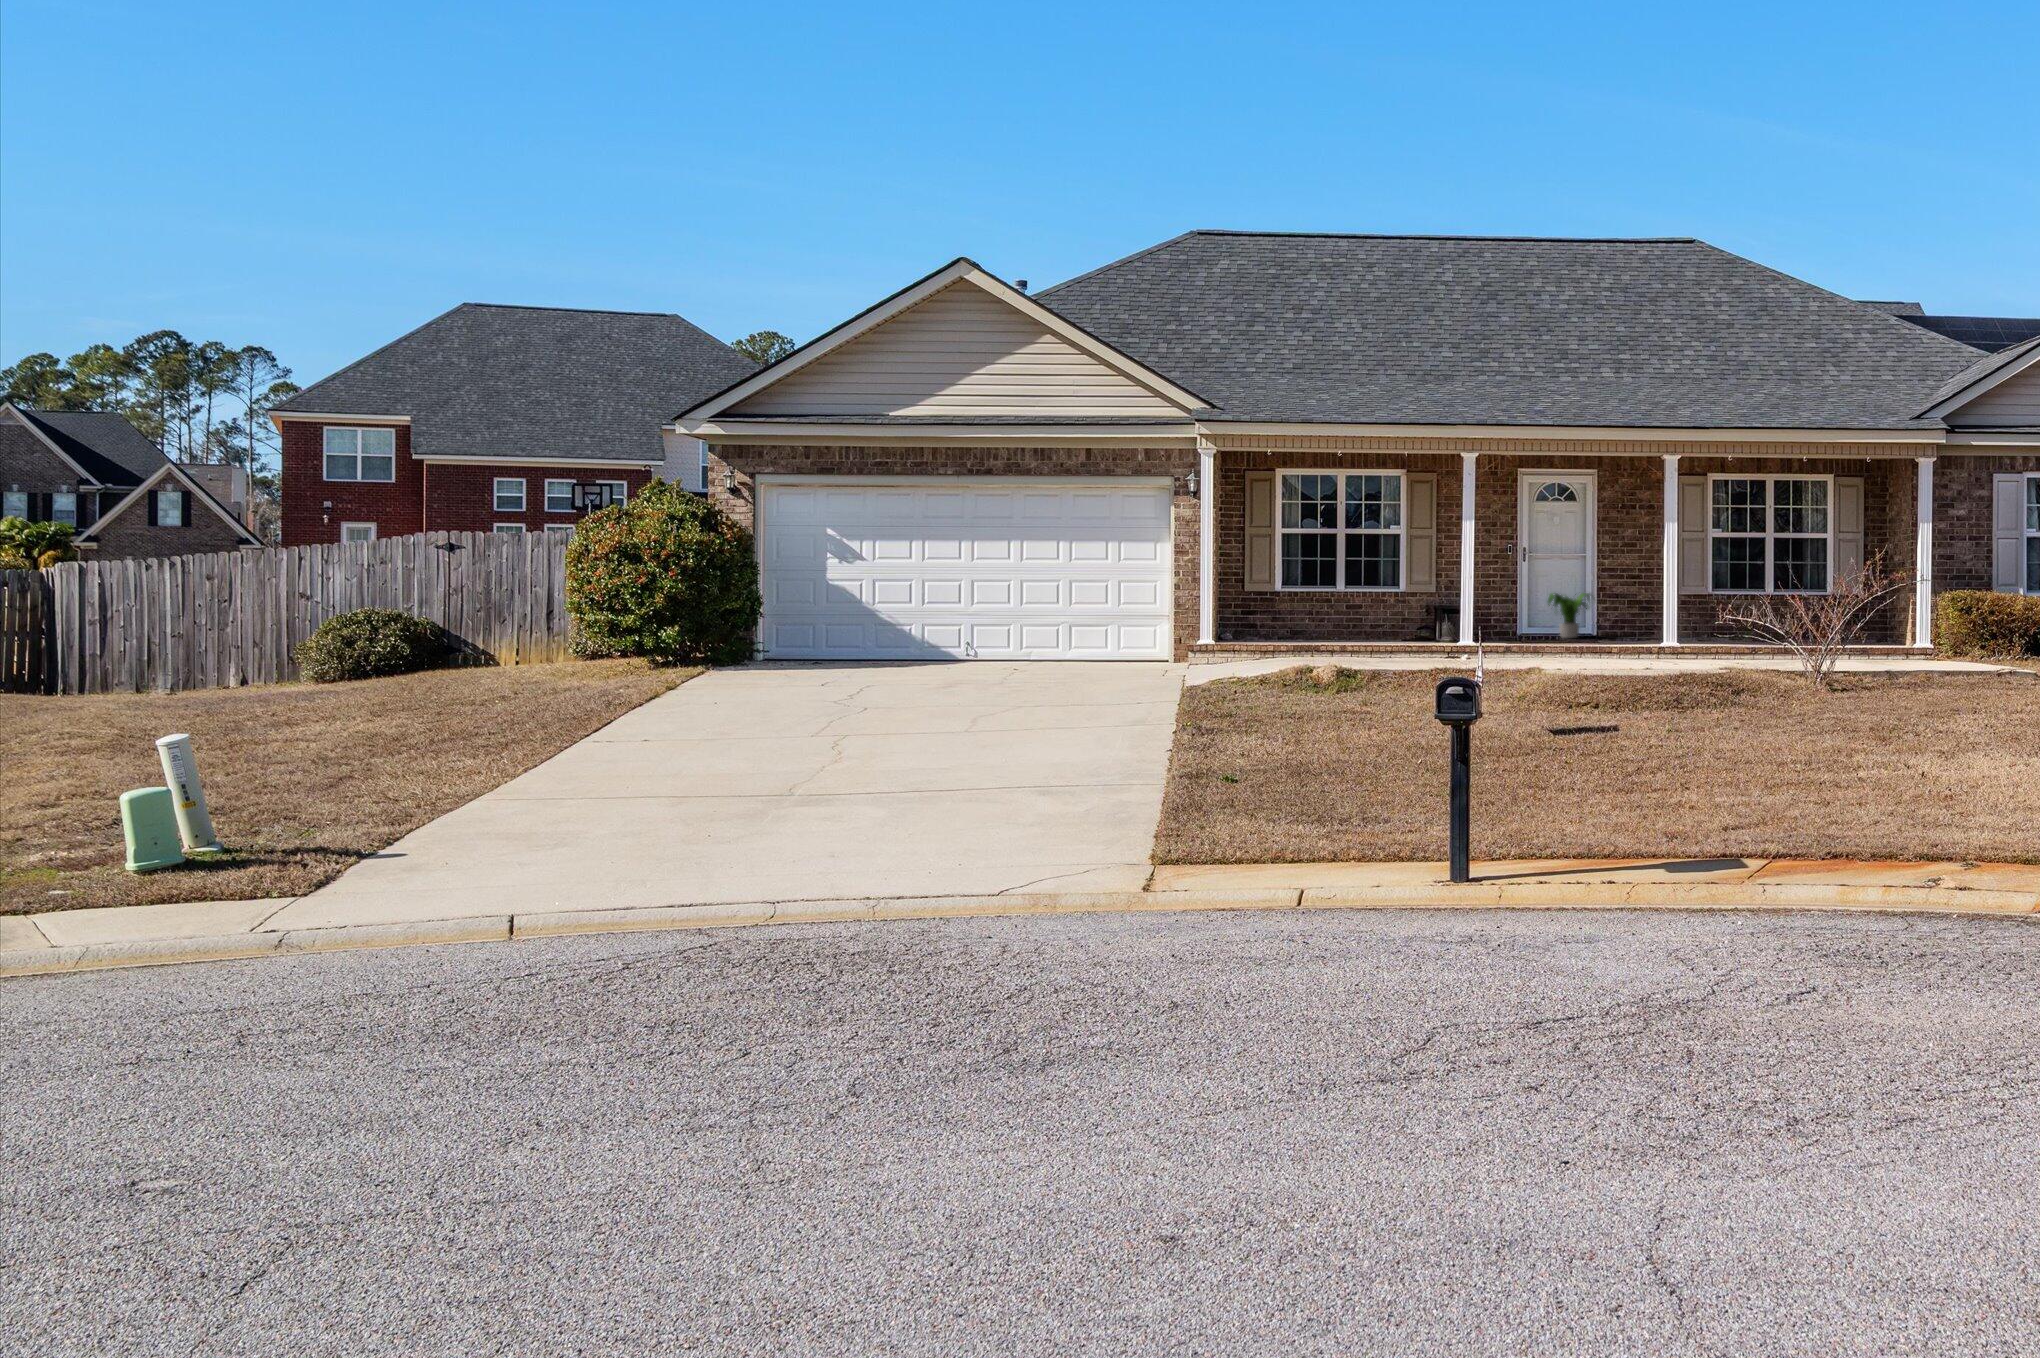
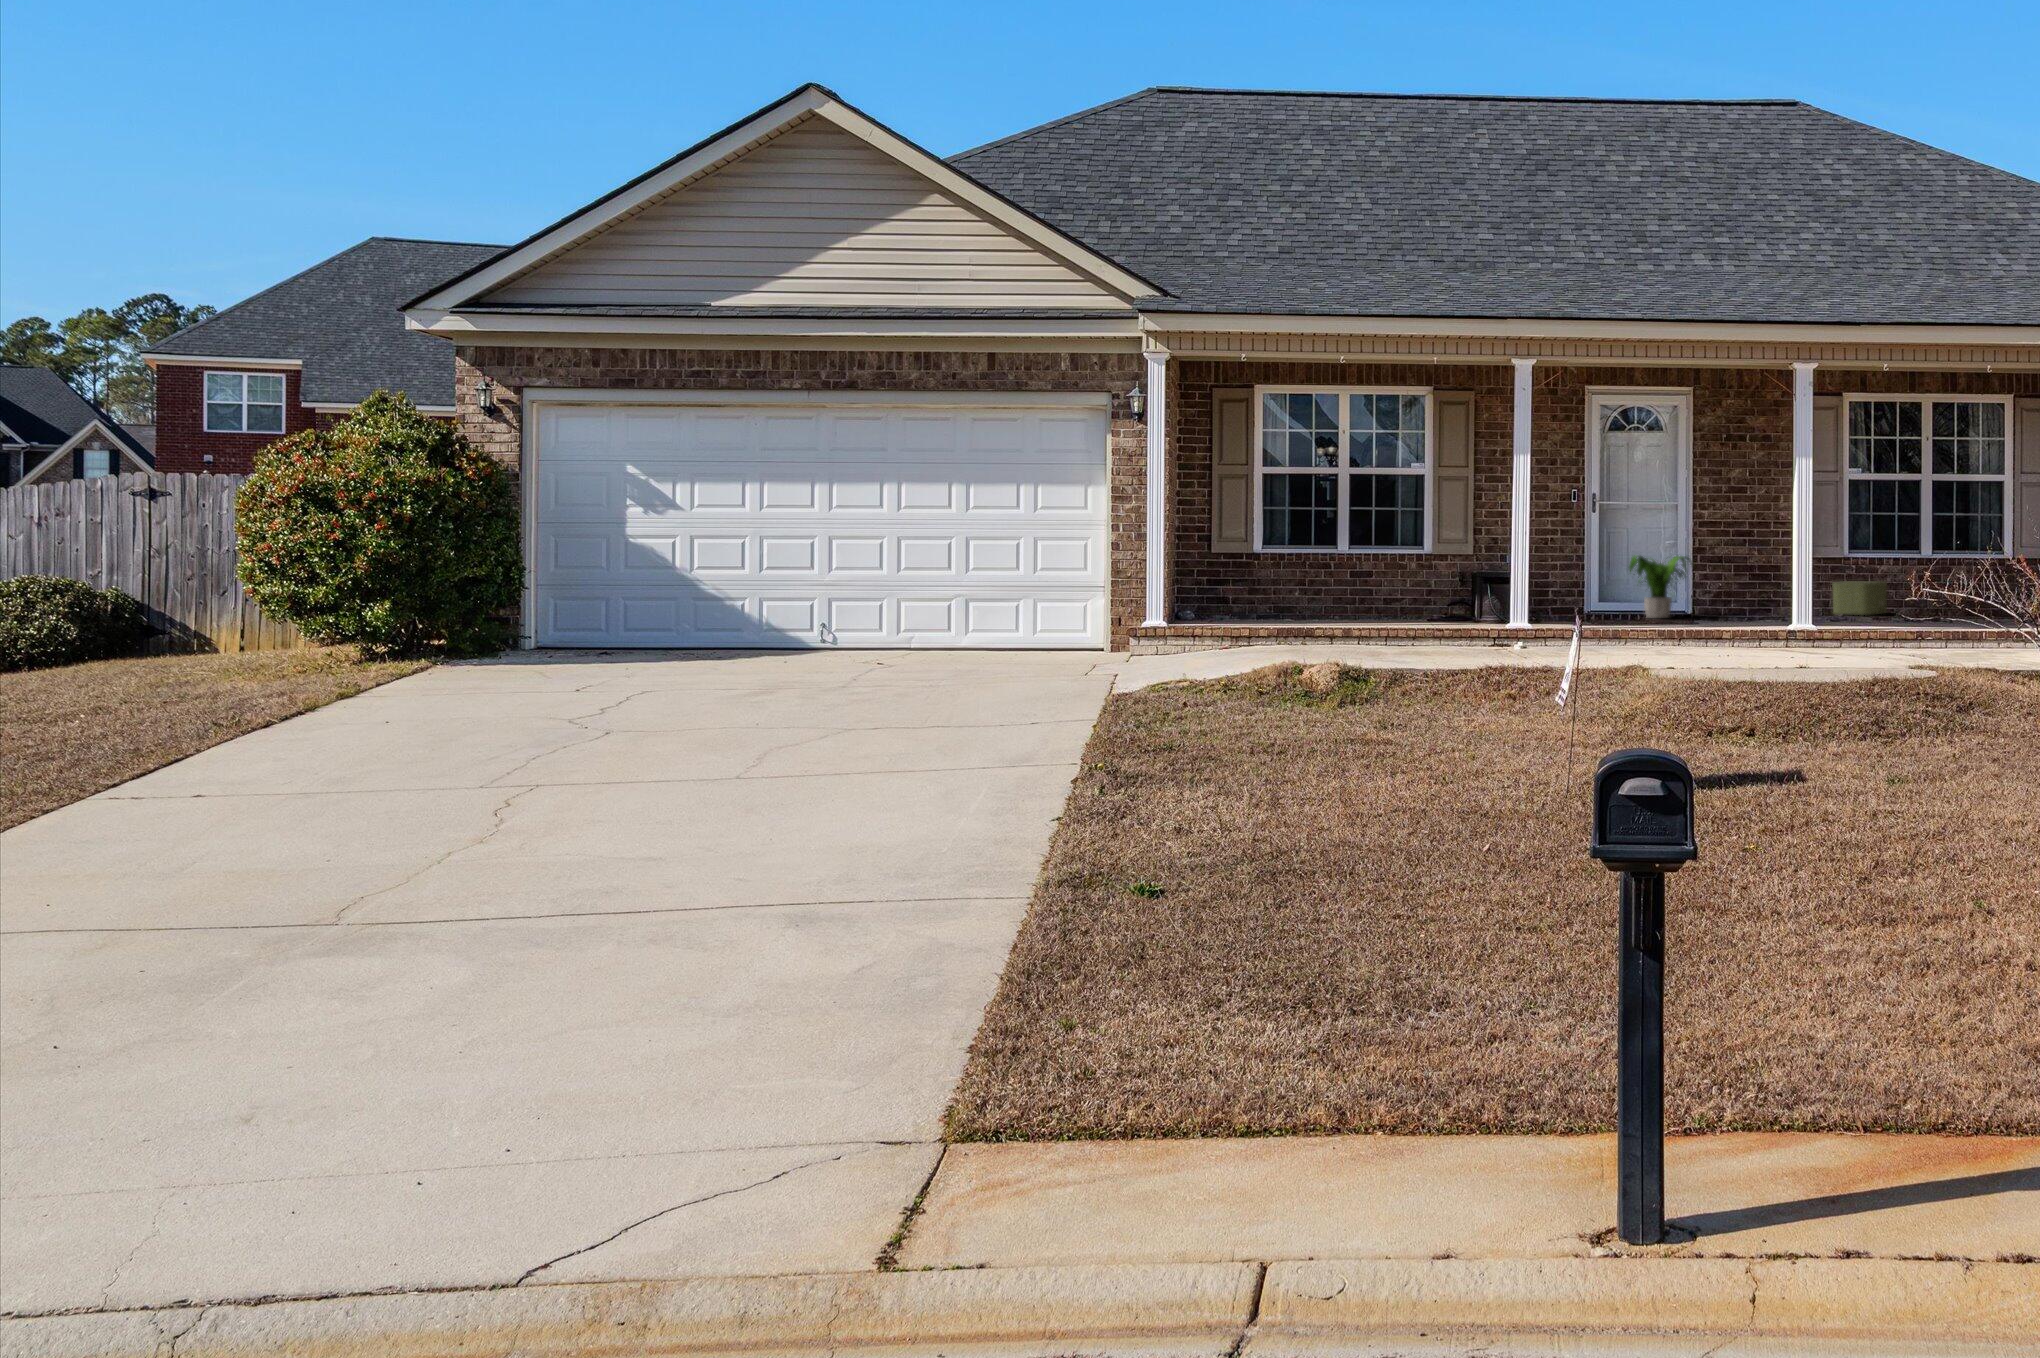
storage box: none [1696,611,1737,635] -> present [1832,581,1887,615]

